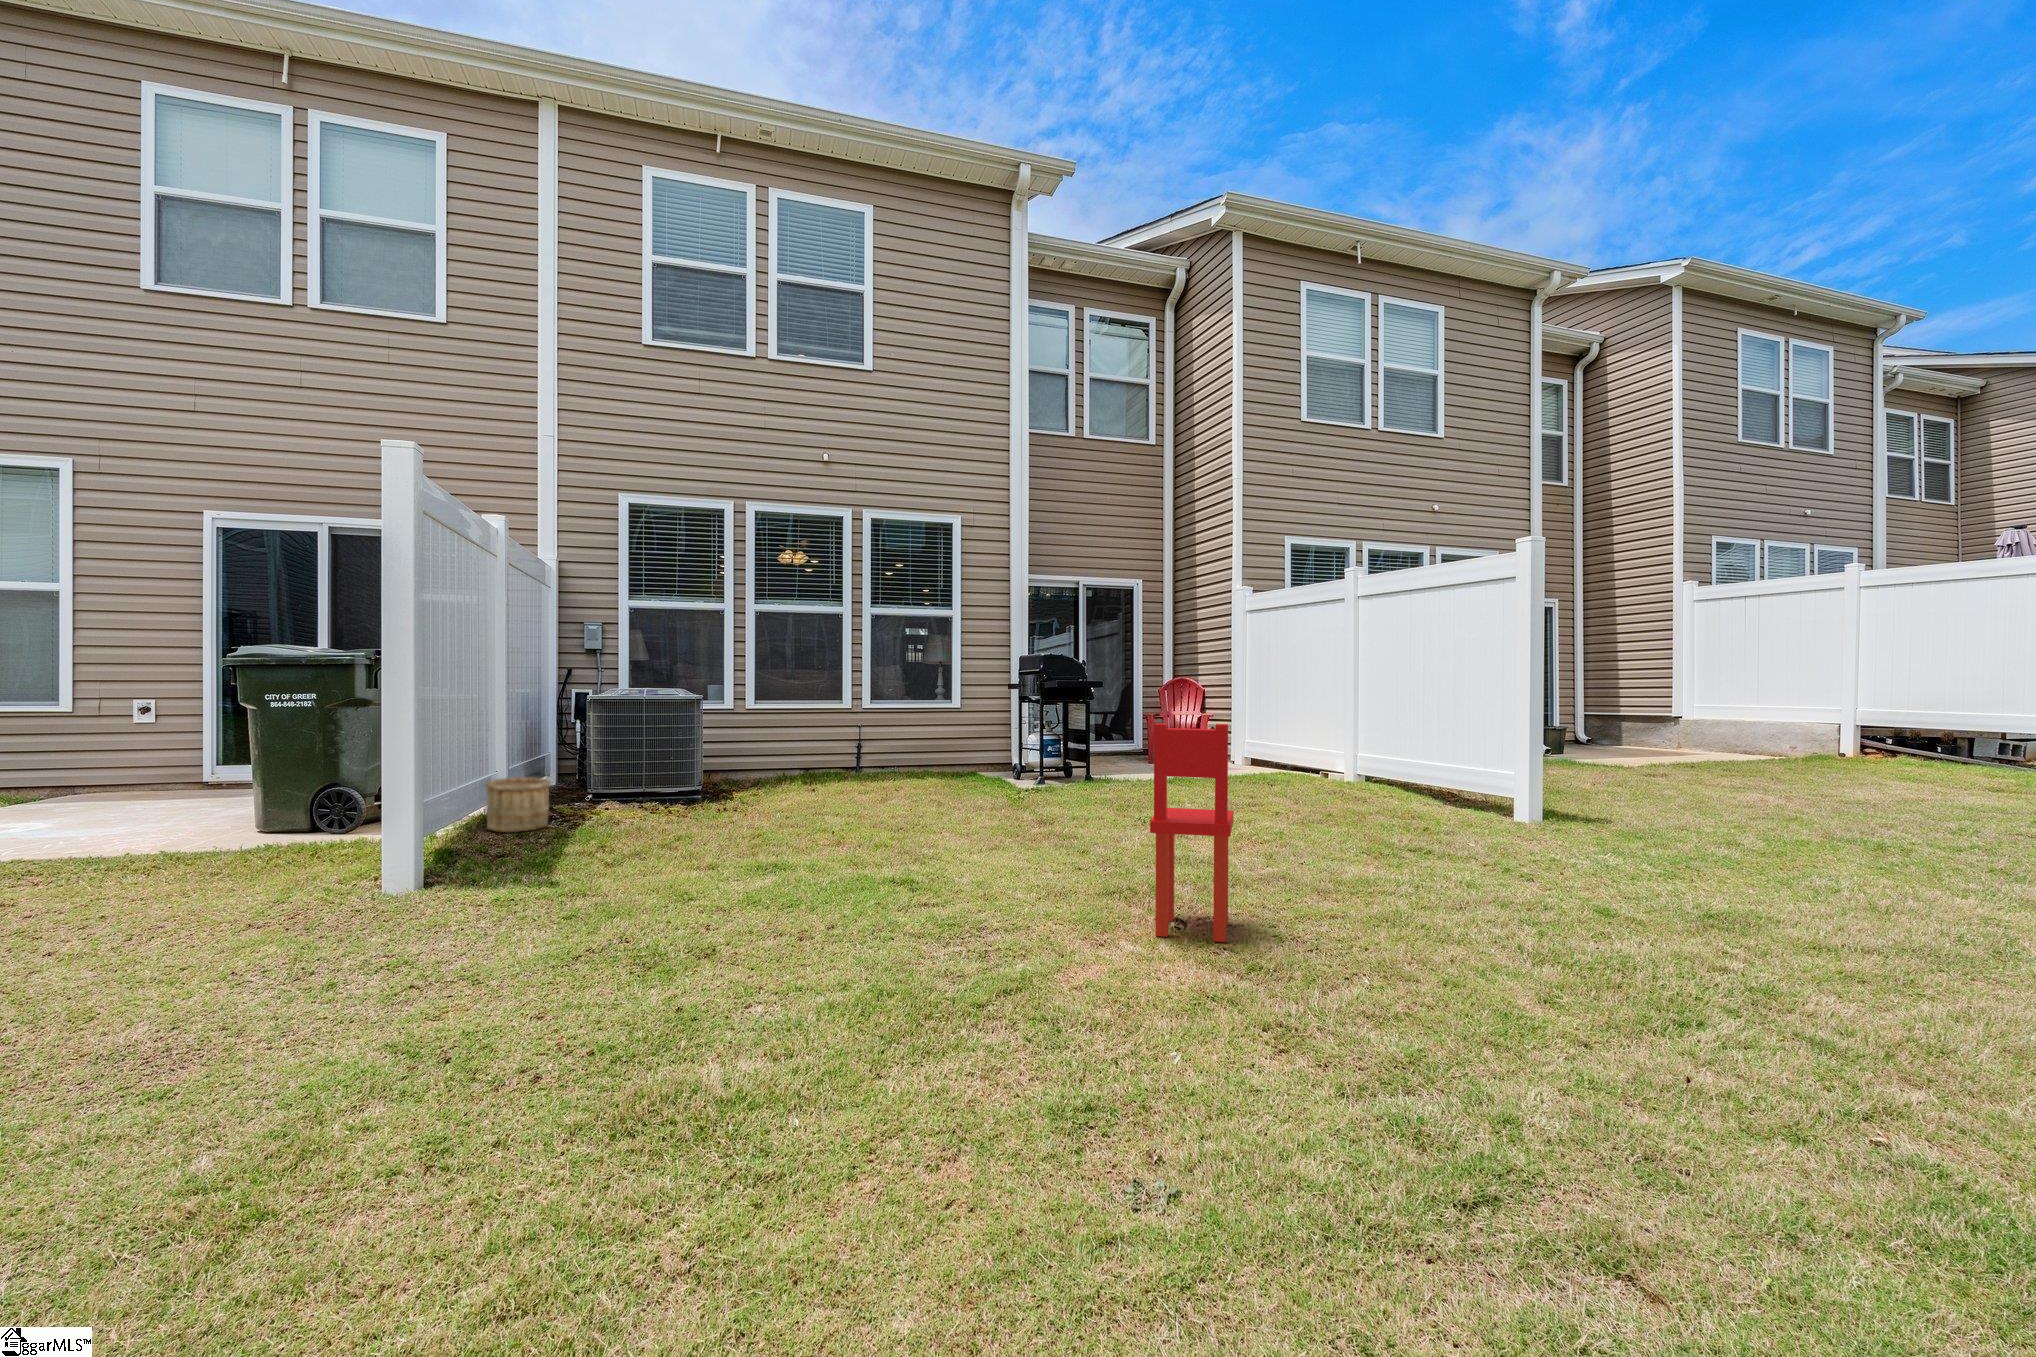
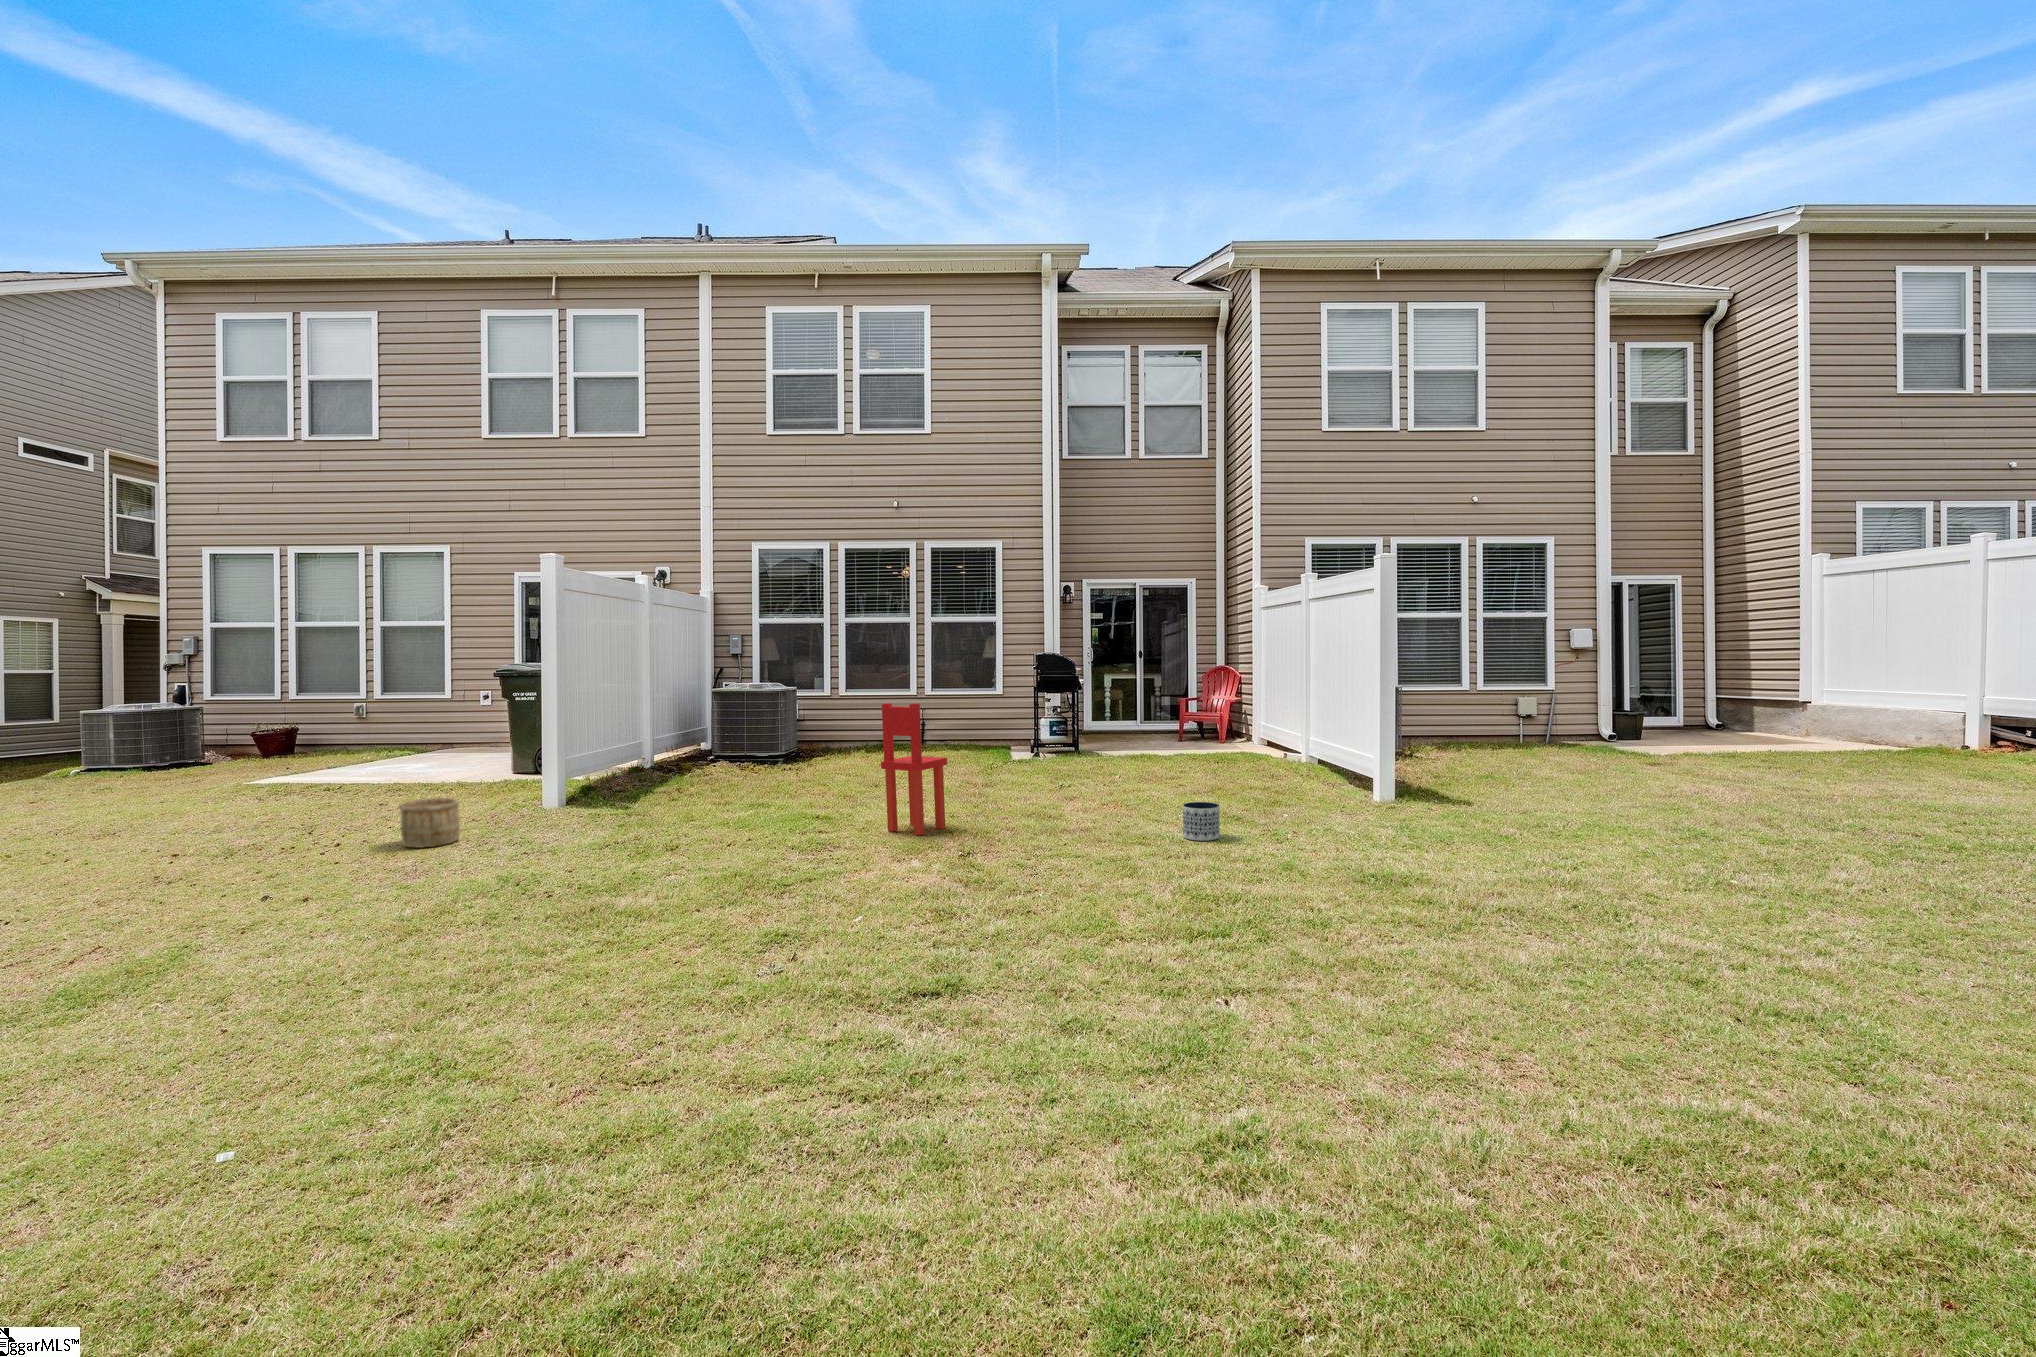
wooden bucket: present [485,777,551,832] -> present [399,798,460,848]
planter: none [1579,866,1641,925] -> present [1183,802,1220,841]

